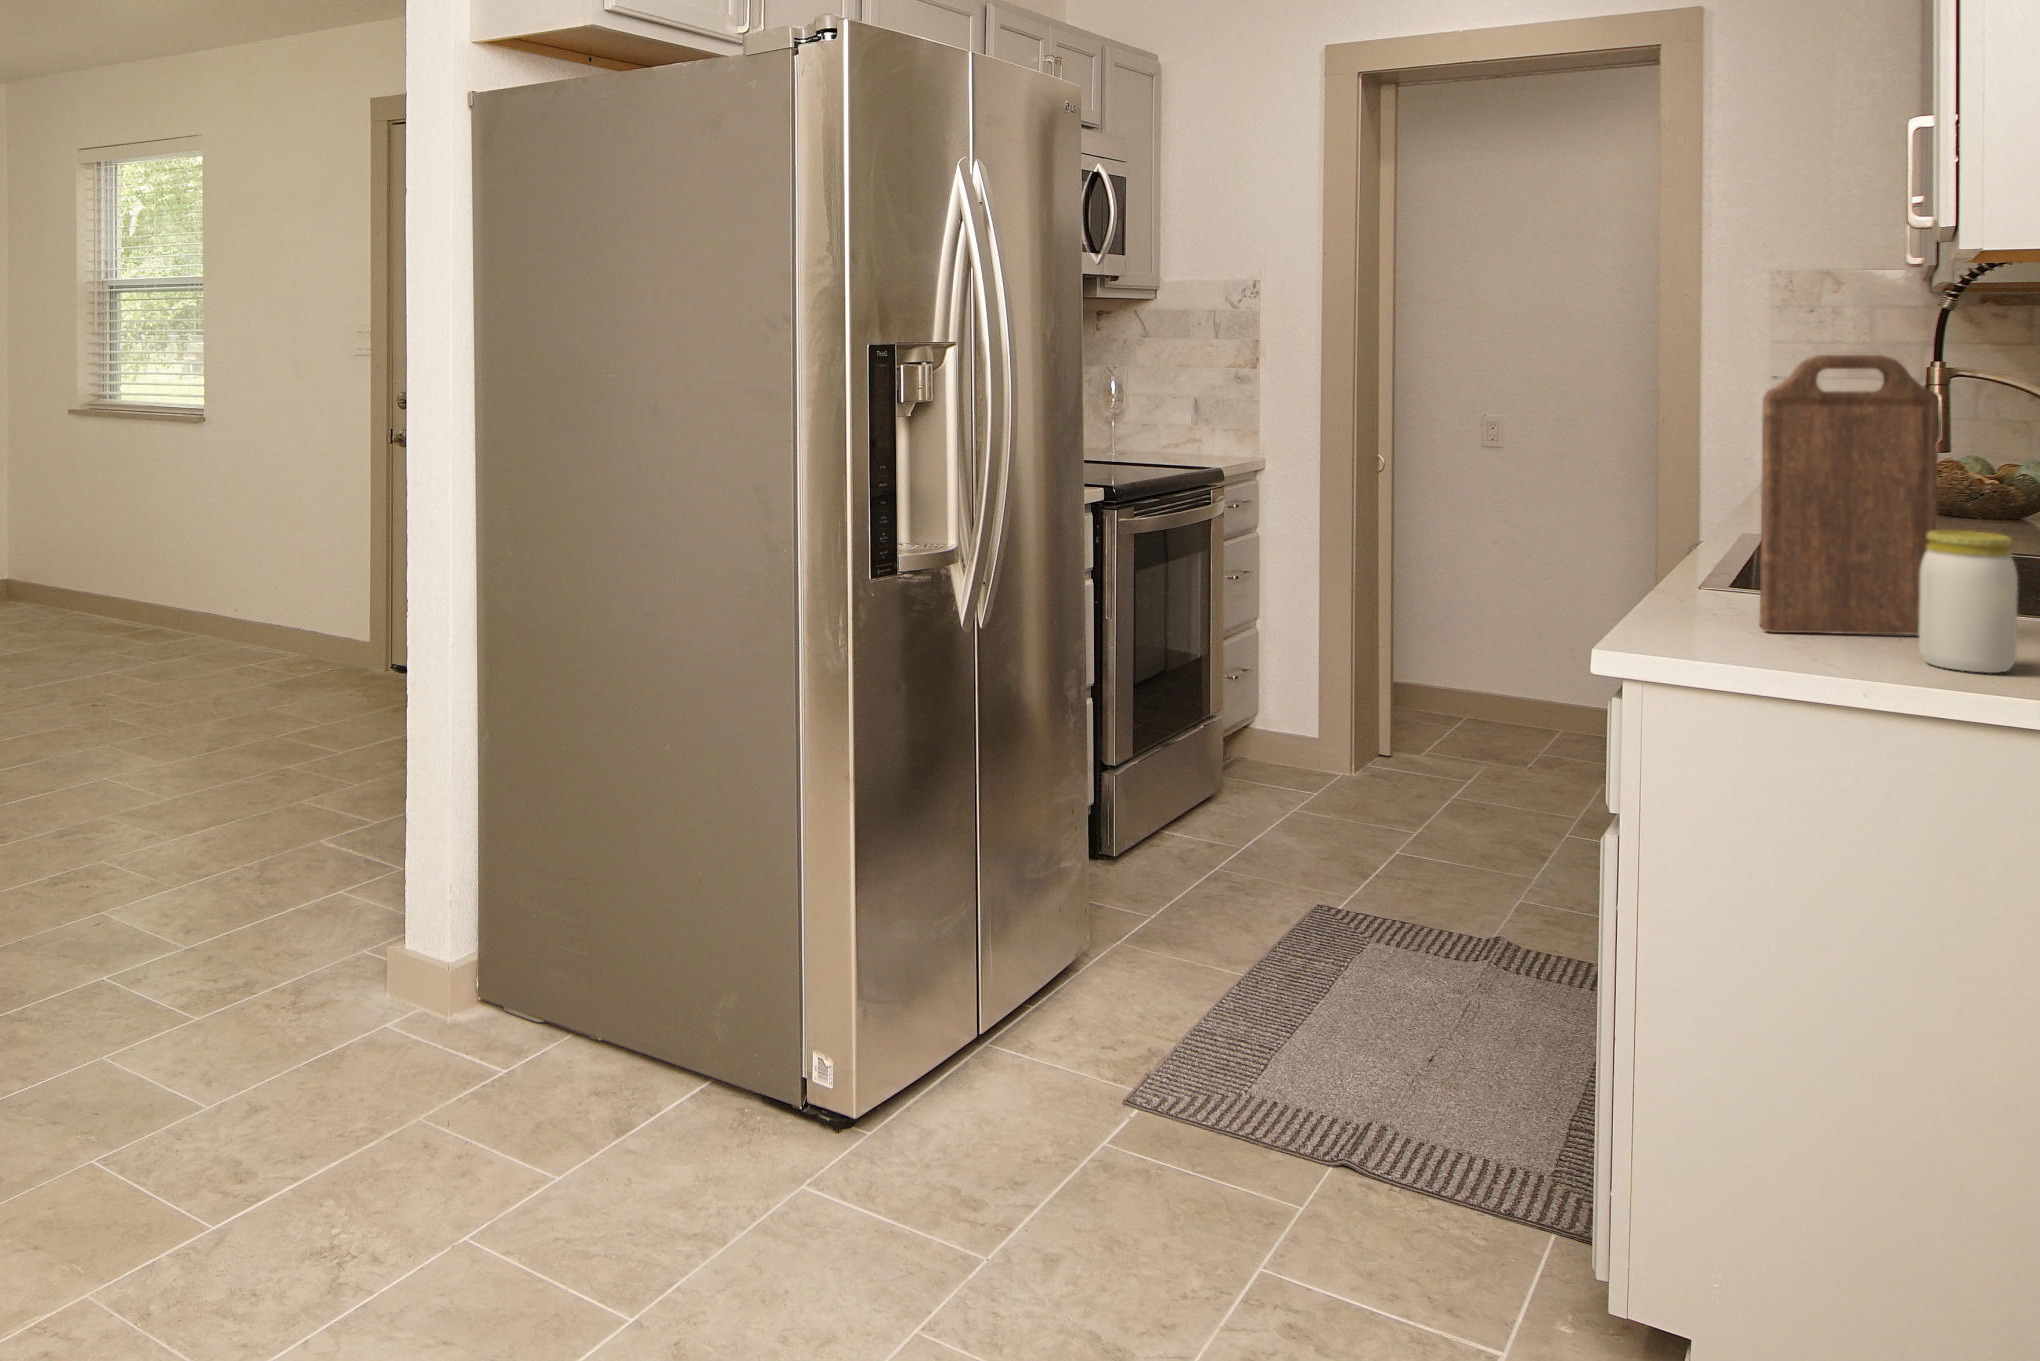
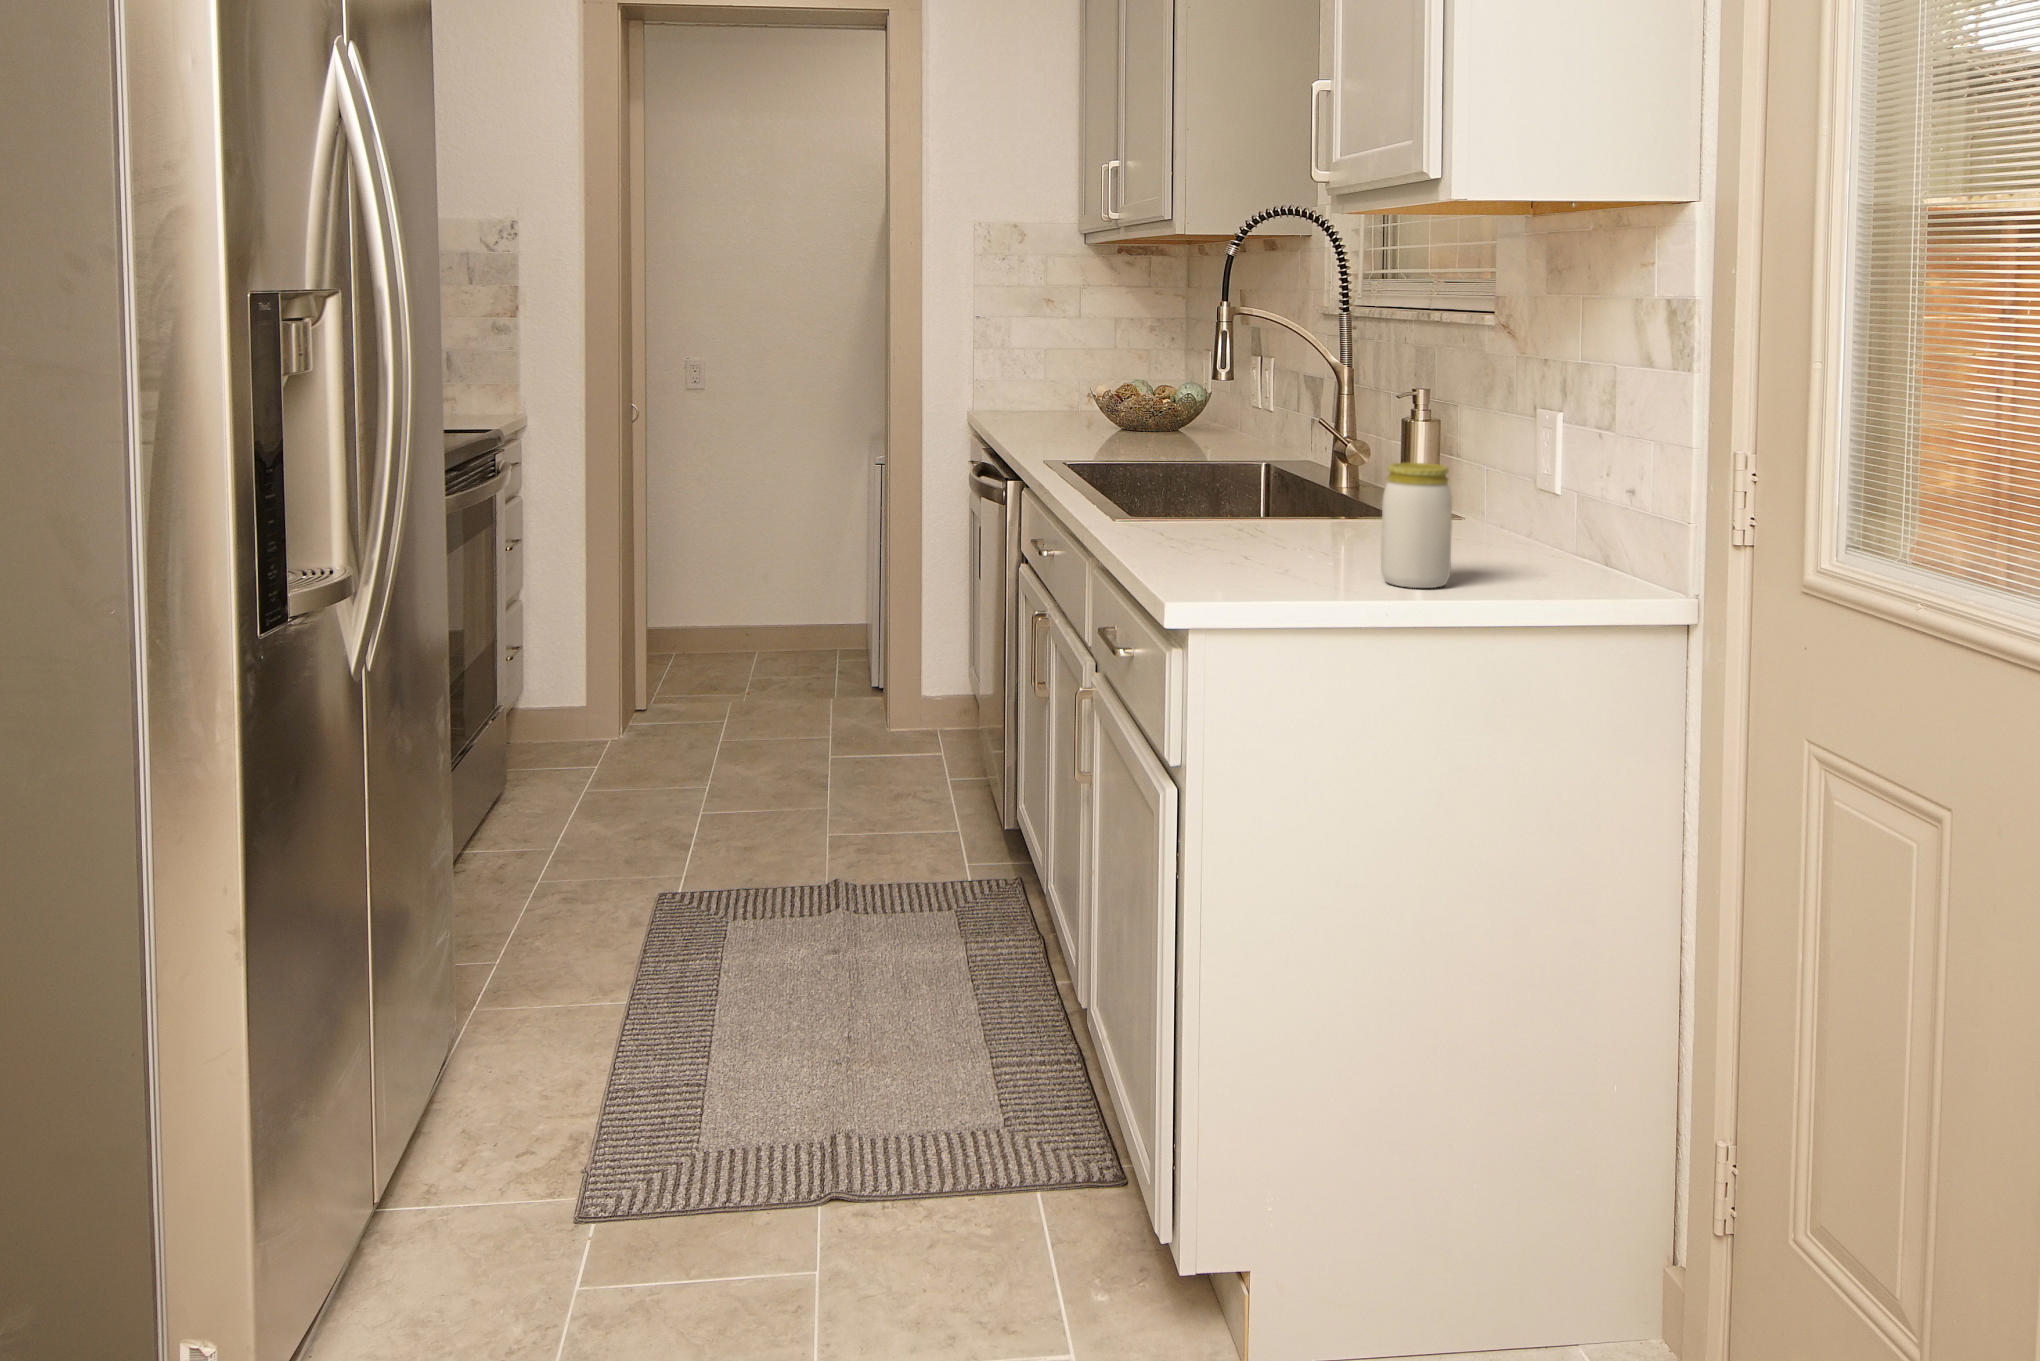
cutting board: present [1760,355,1939,635] -> none [1239,305,1349,569]

